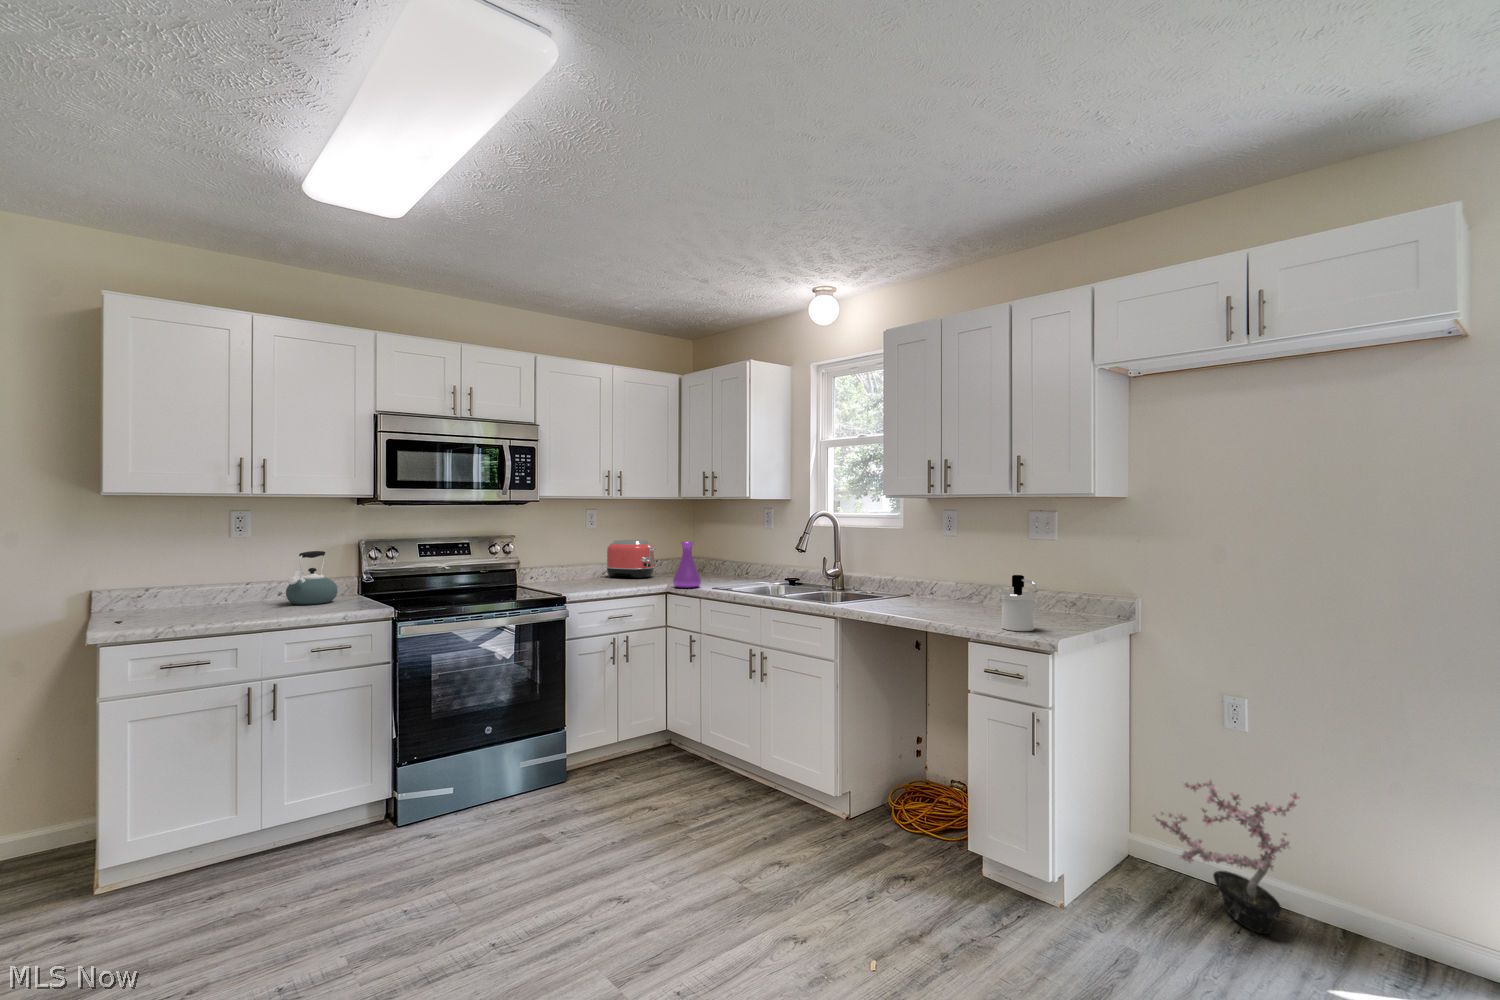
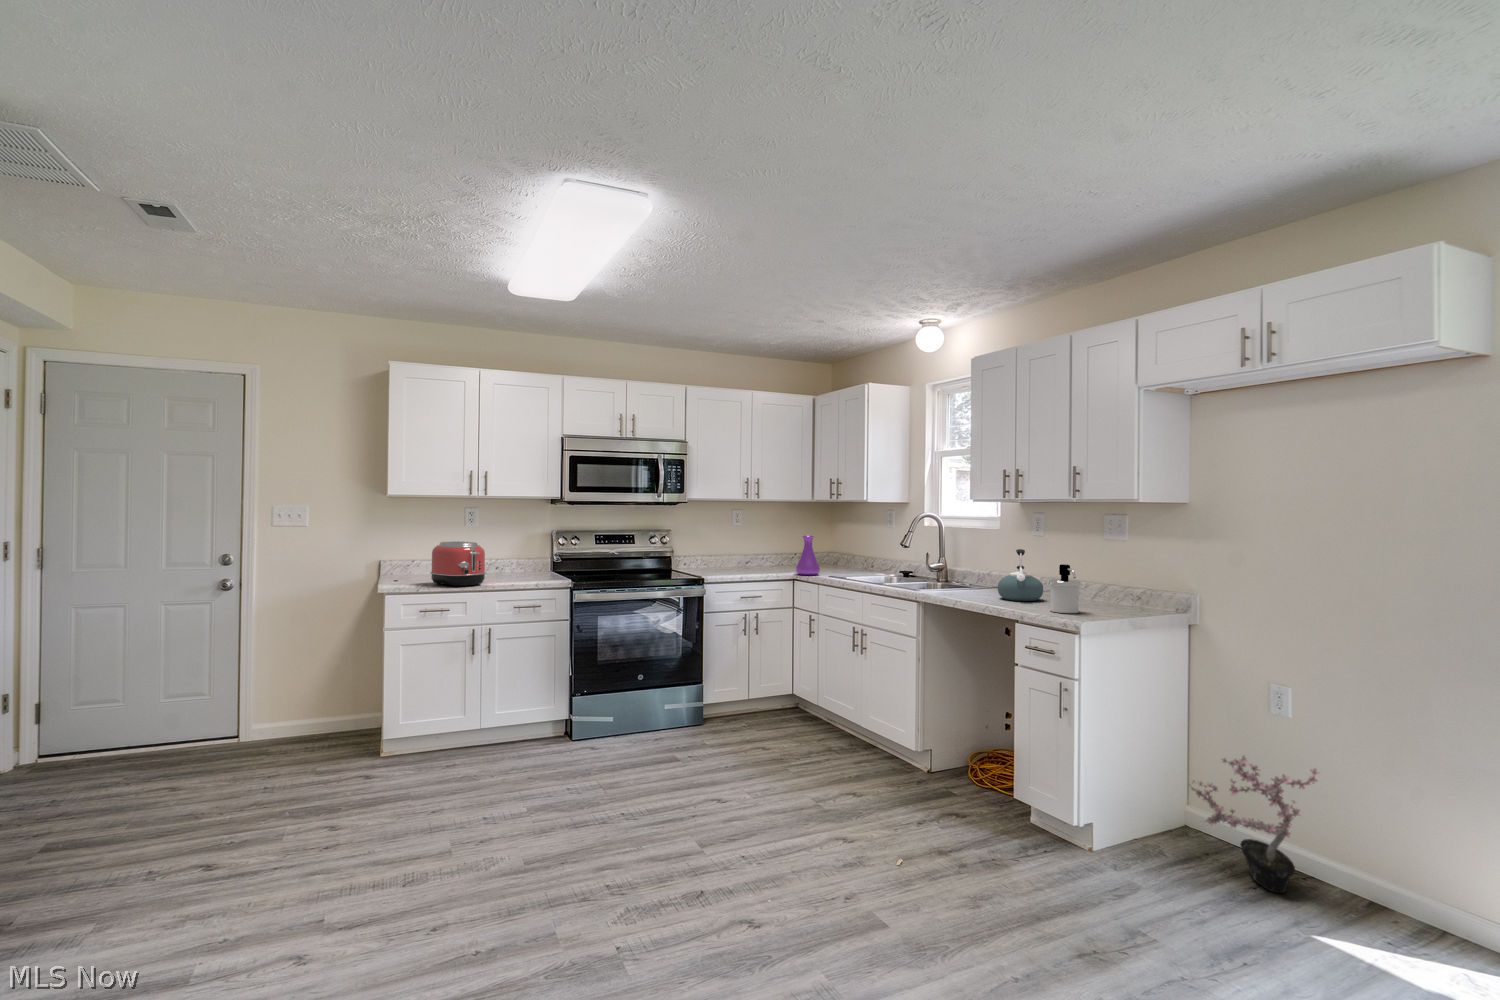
toaster: present [606,540,656,579] -> present [431,541,485,587]
kettle: present [286,551,337,605] -> present [998,549,1043,601]

